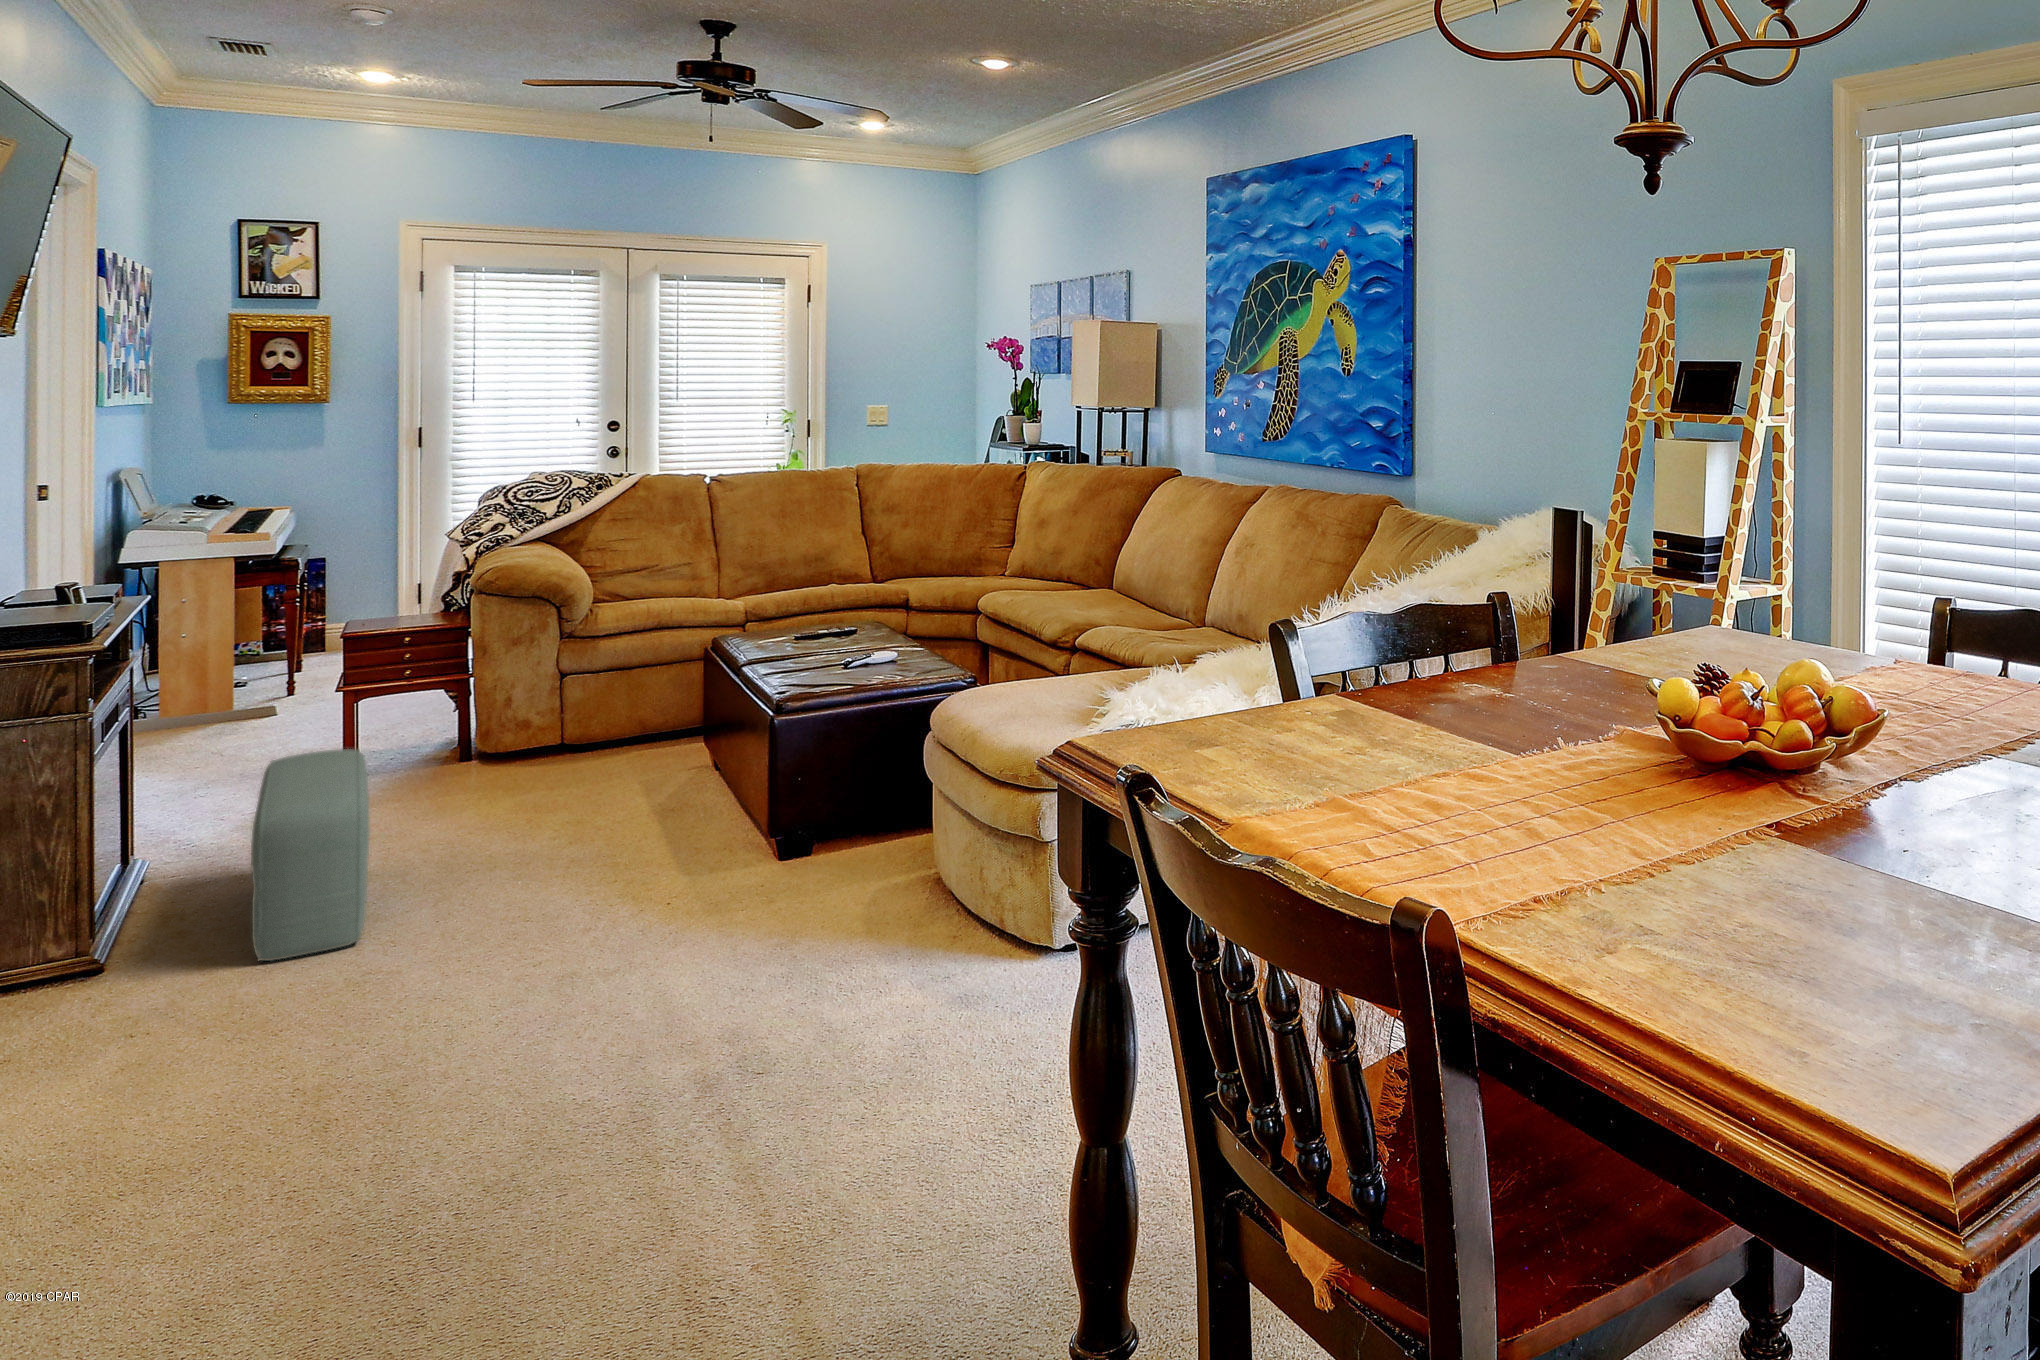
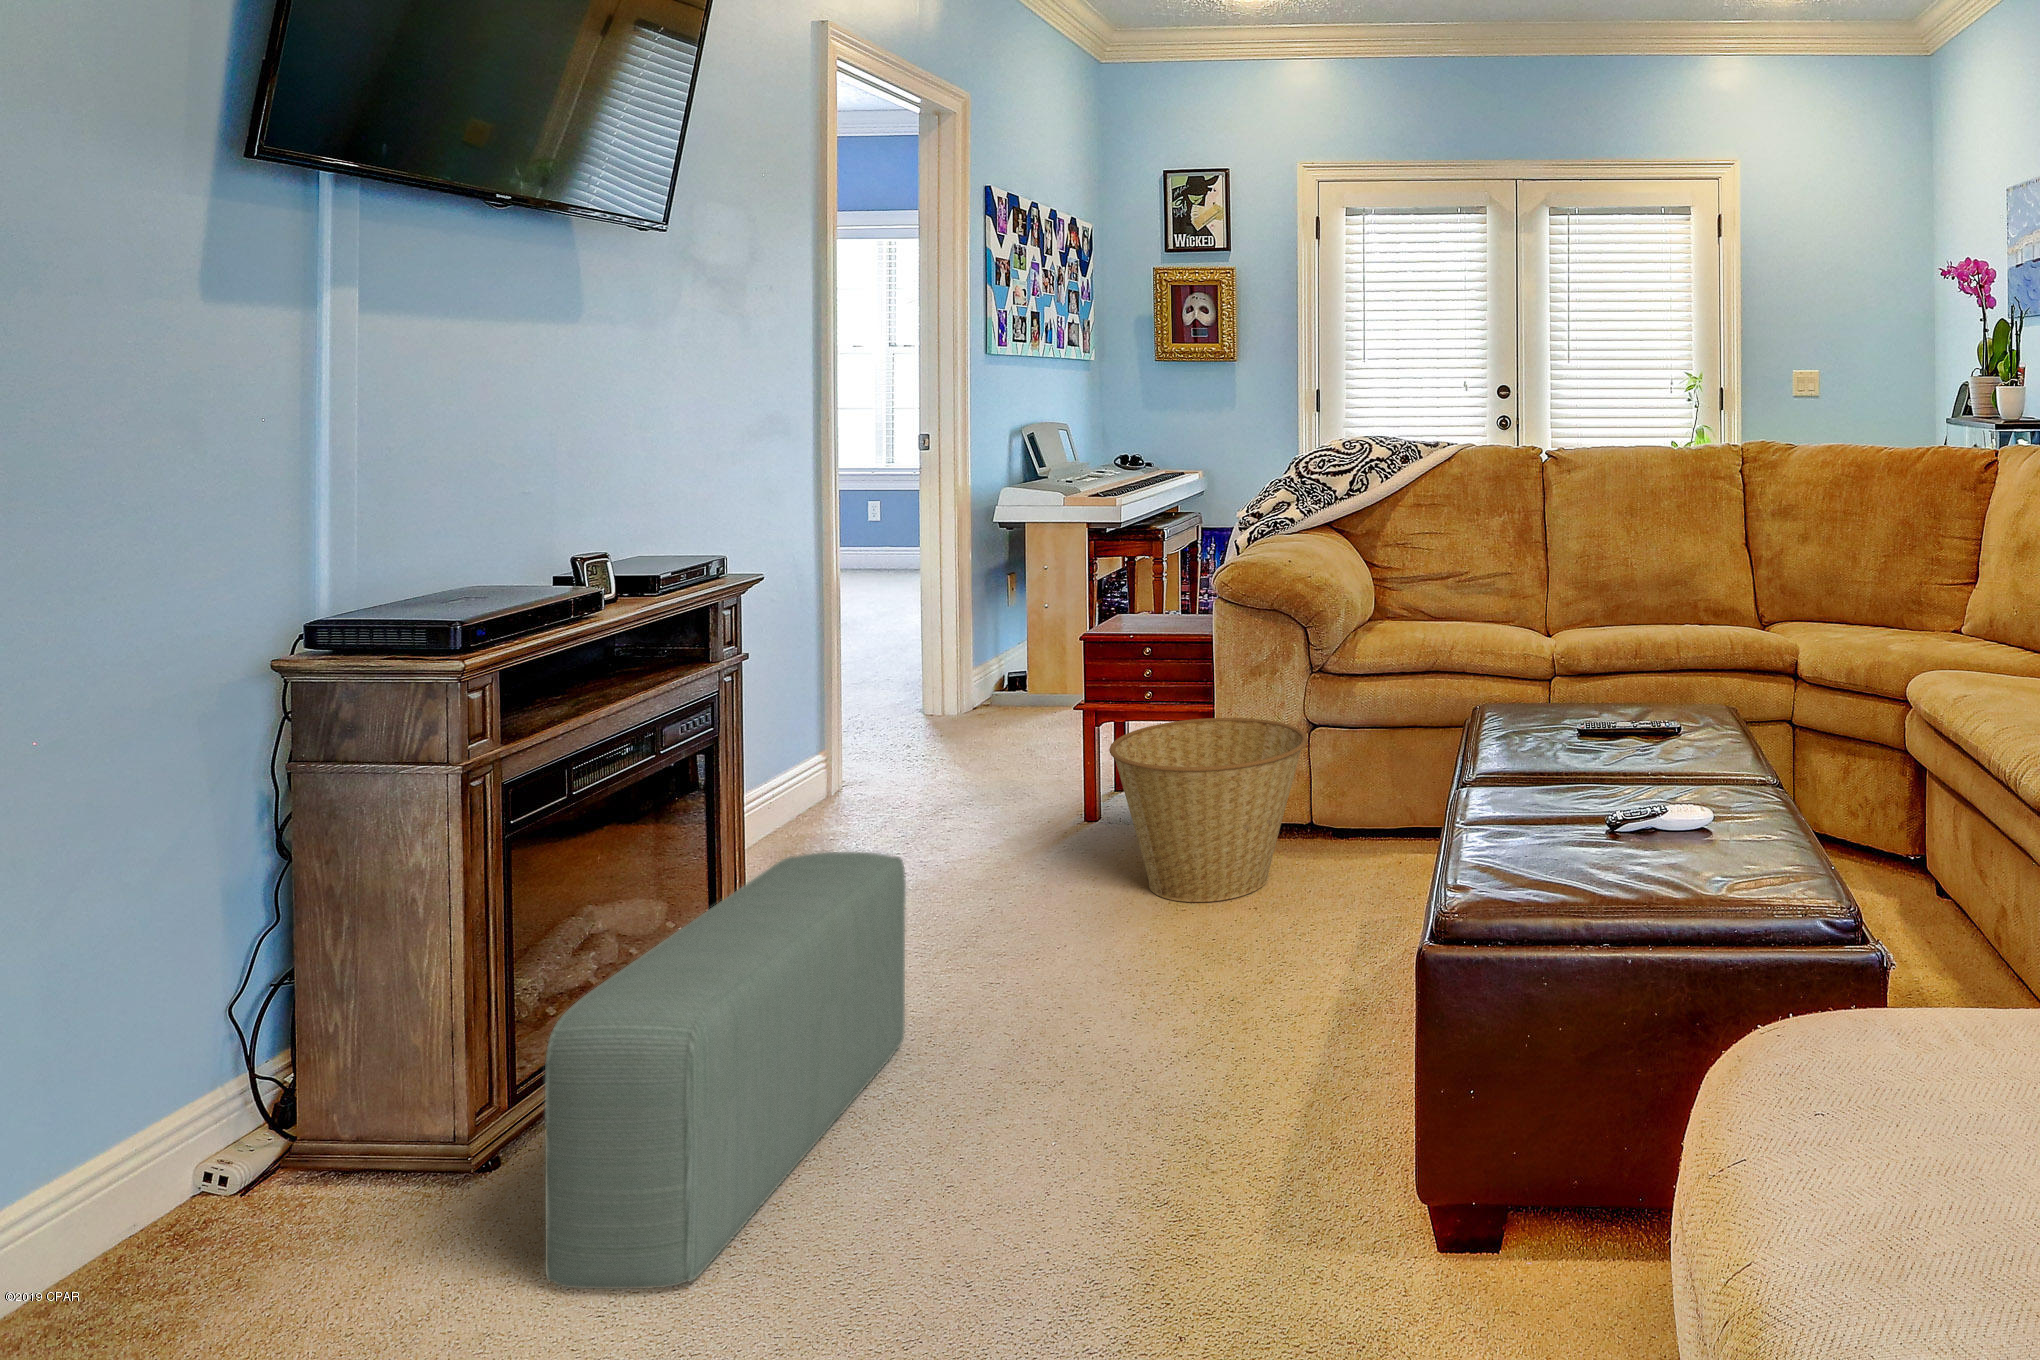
basket: none [415,671,578,792] -> present [1109,718,1308,902]

